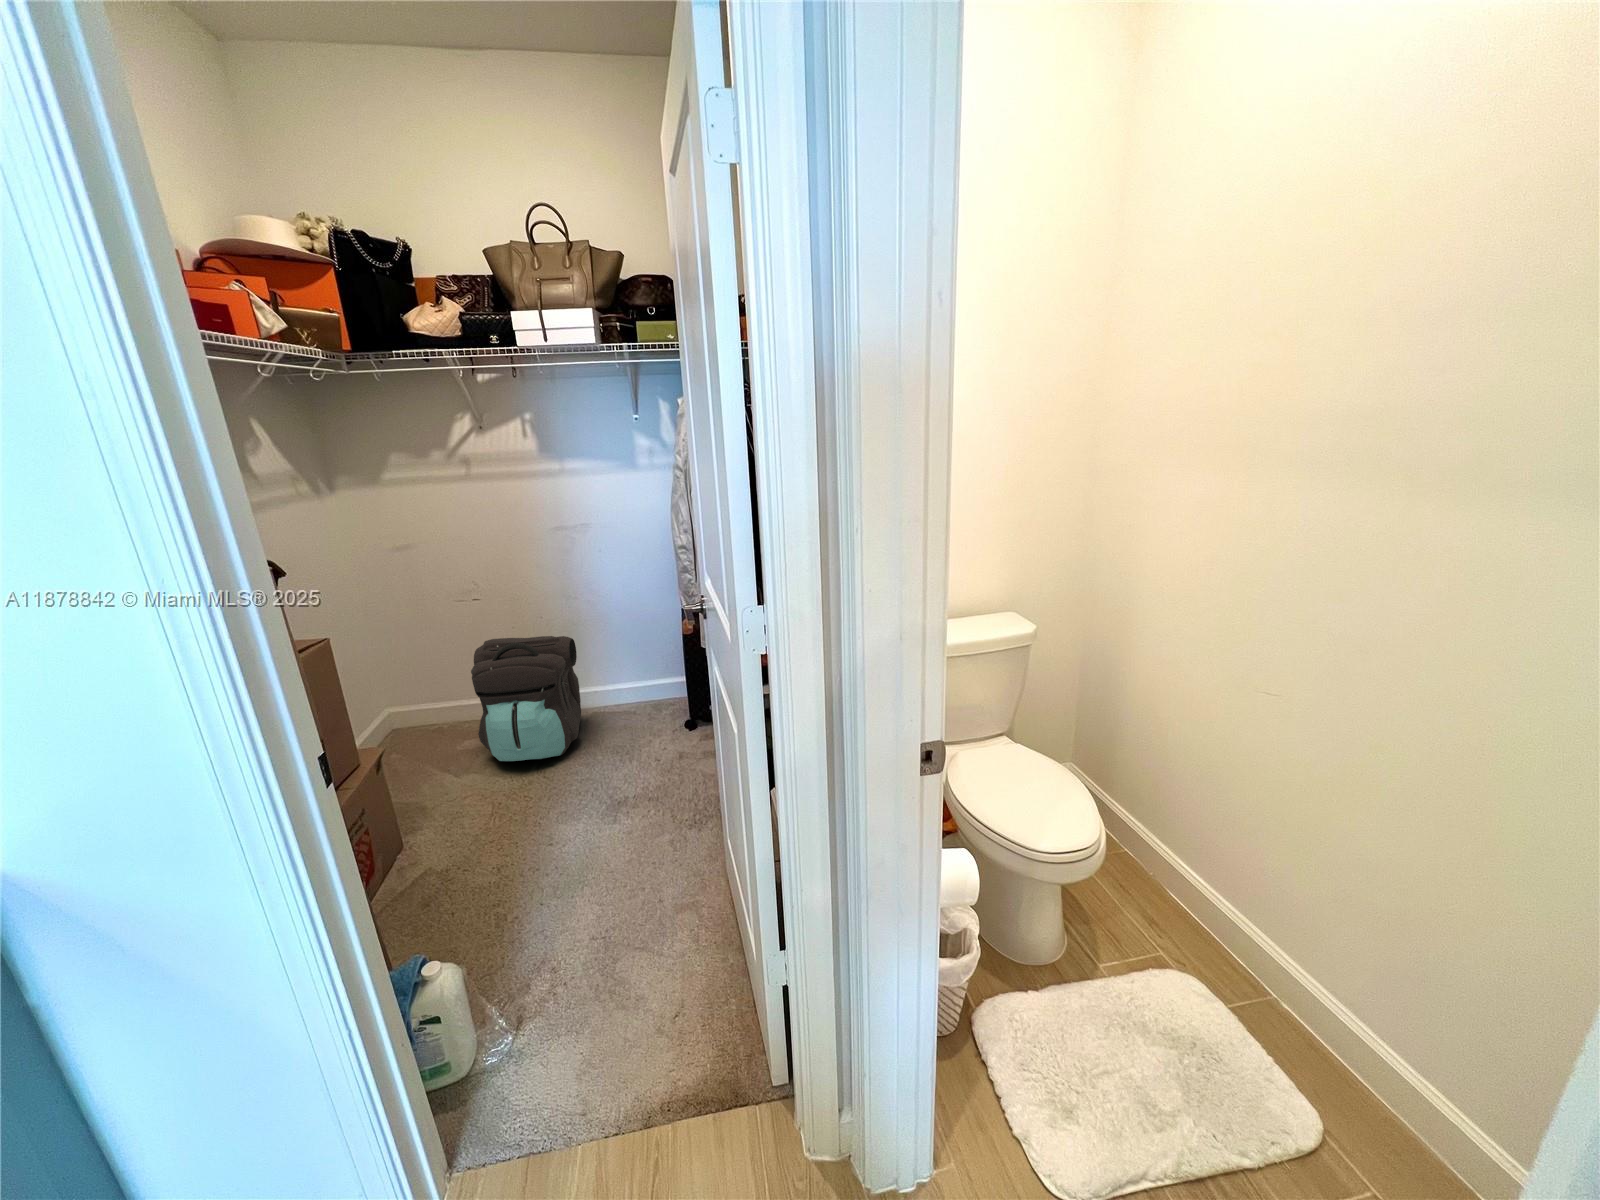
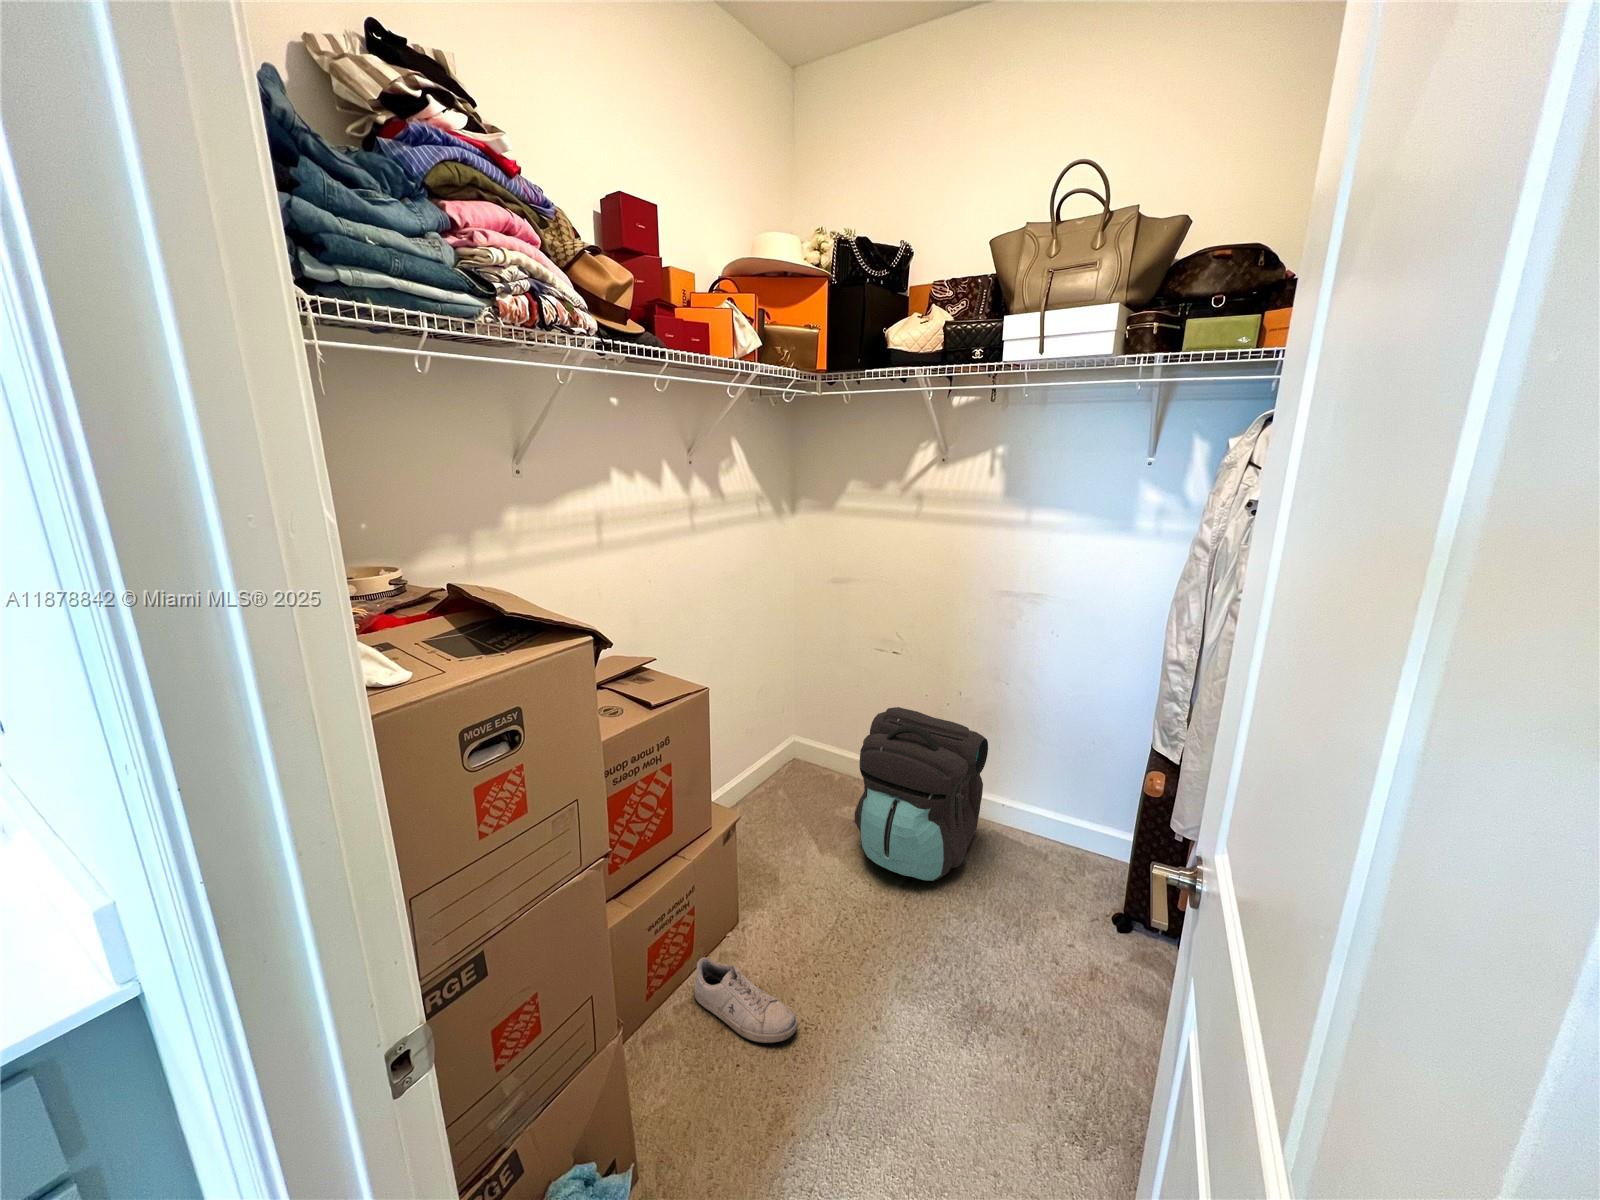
shoe: none [383,856,491,902] -> present [694,957,798,1043]

